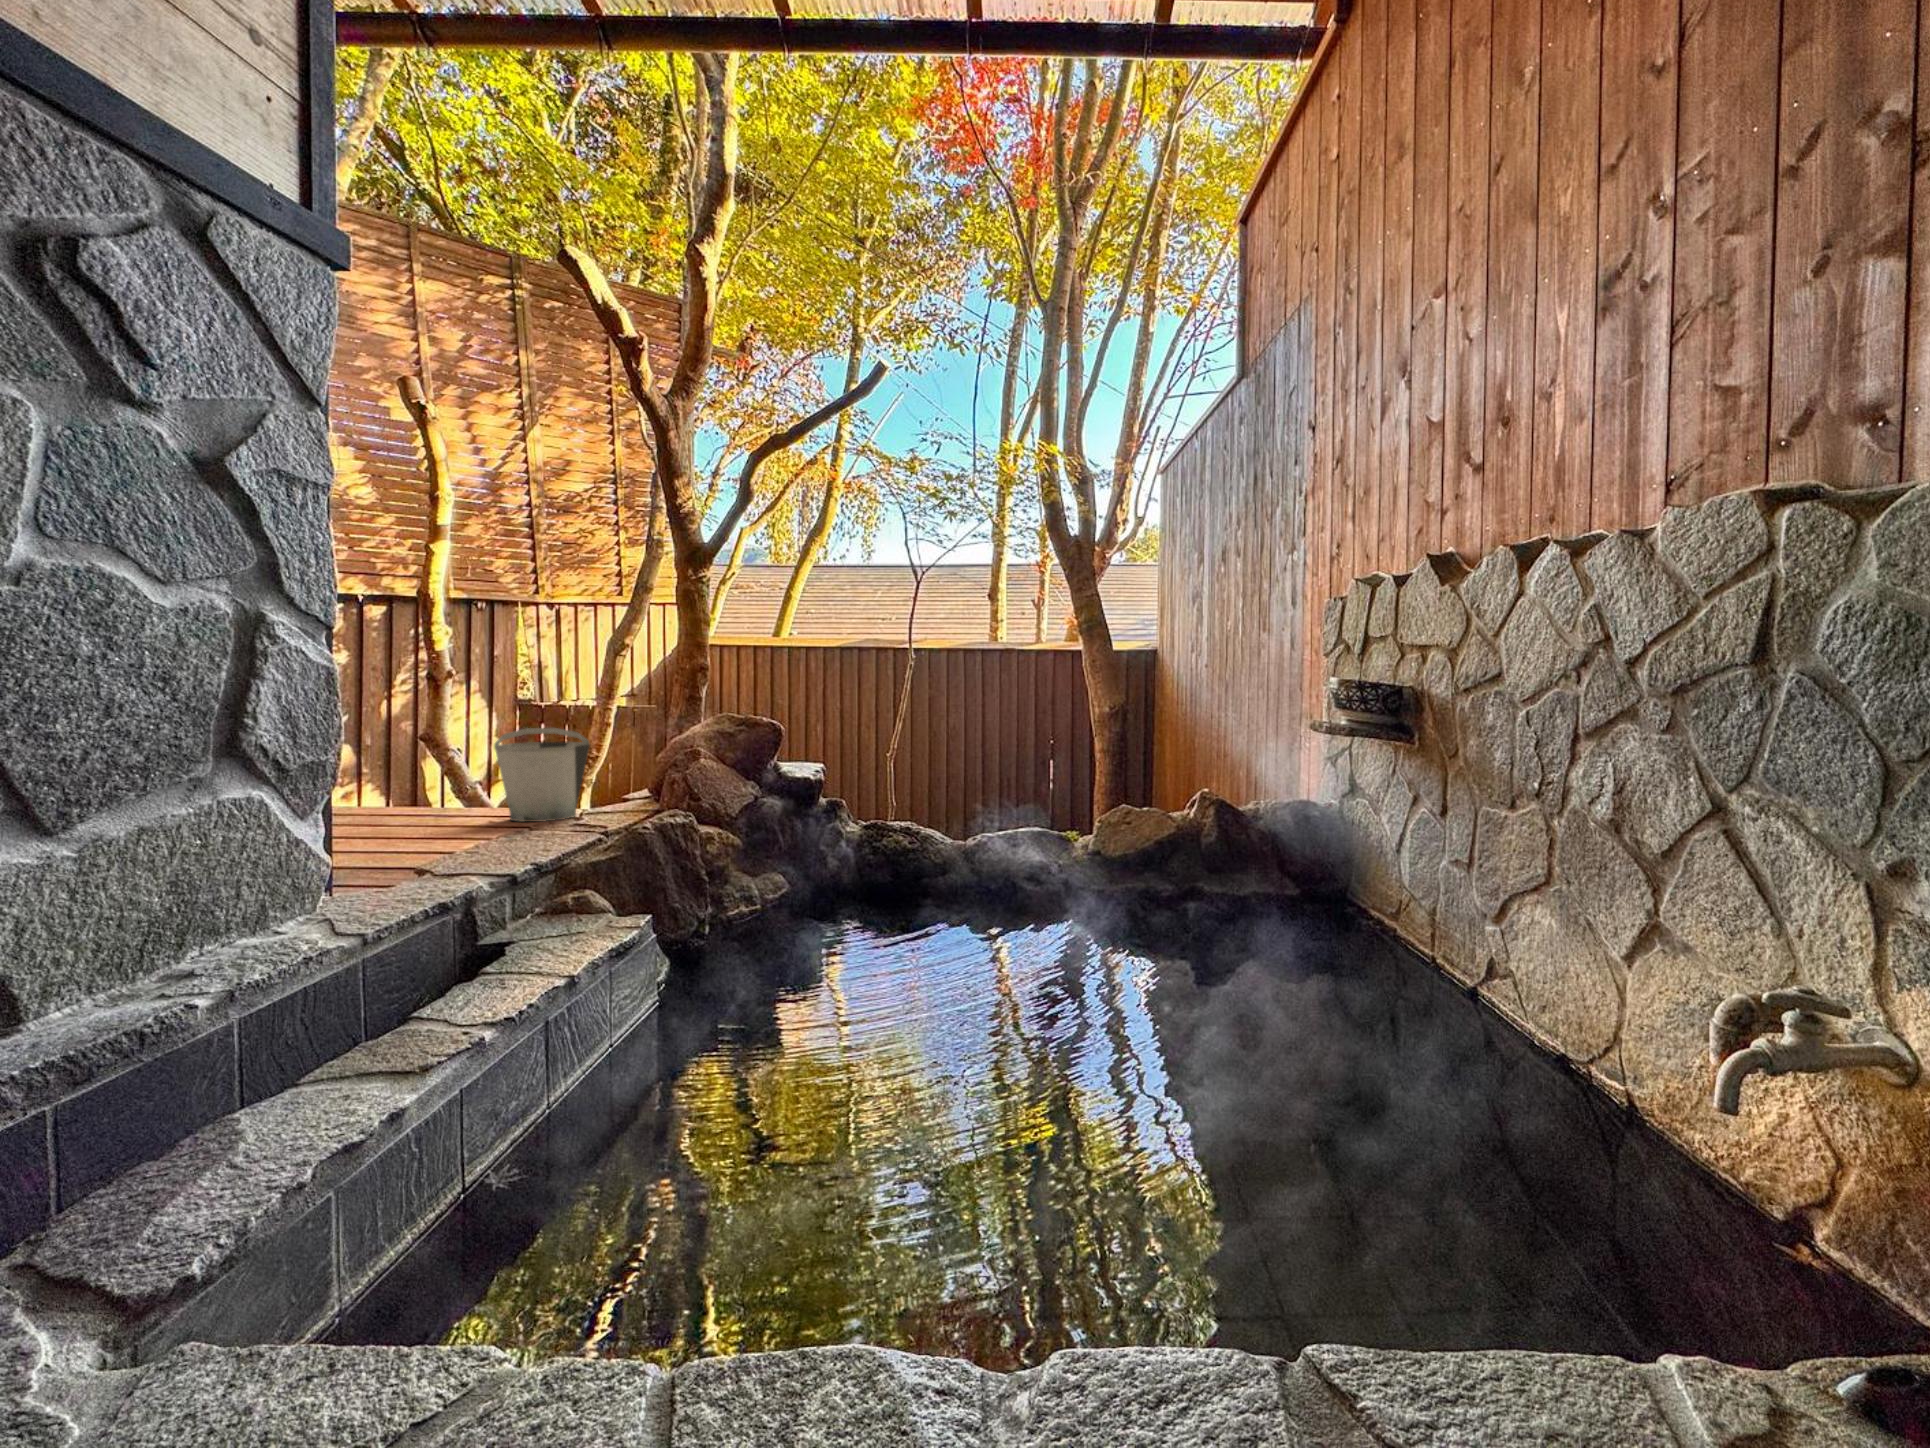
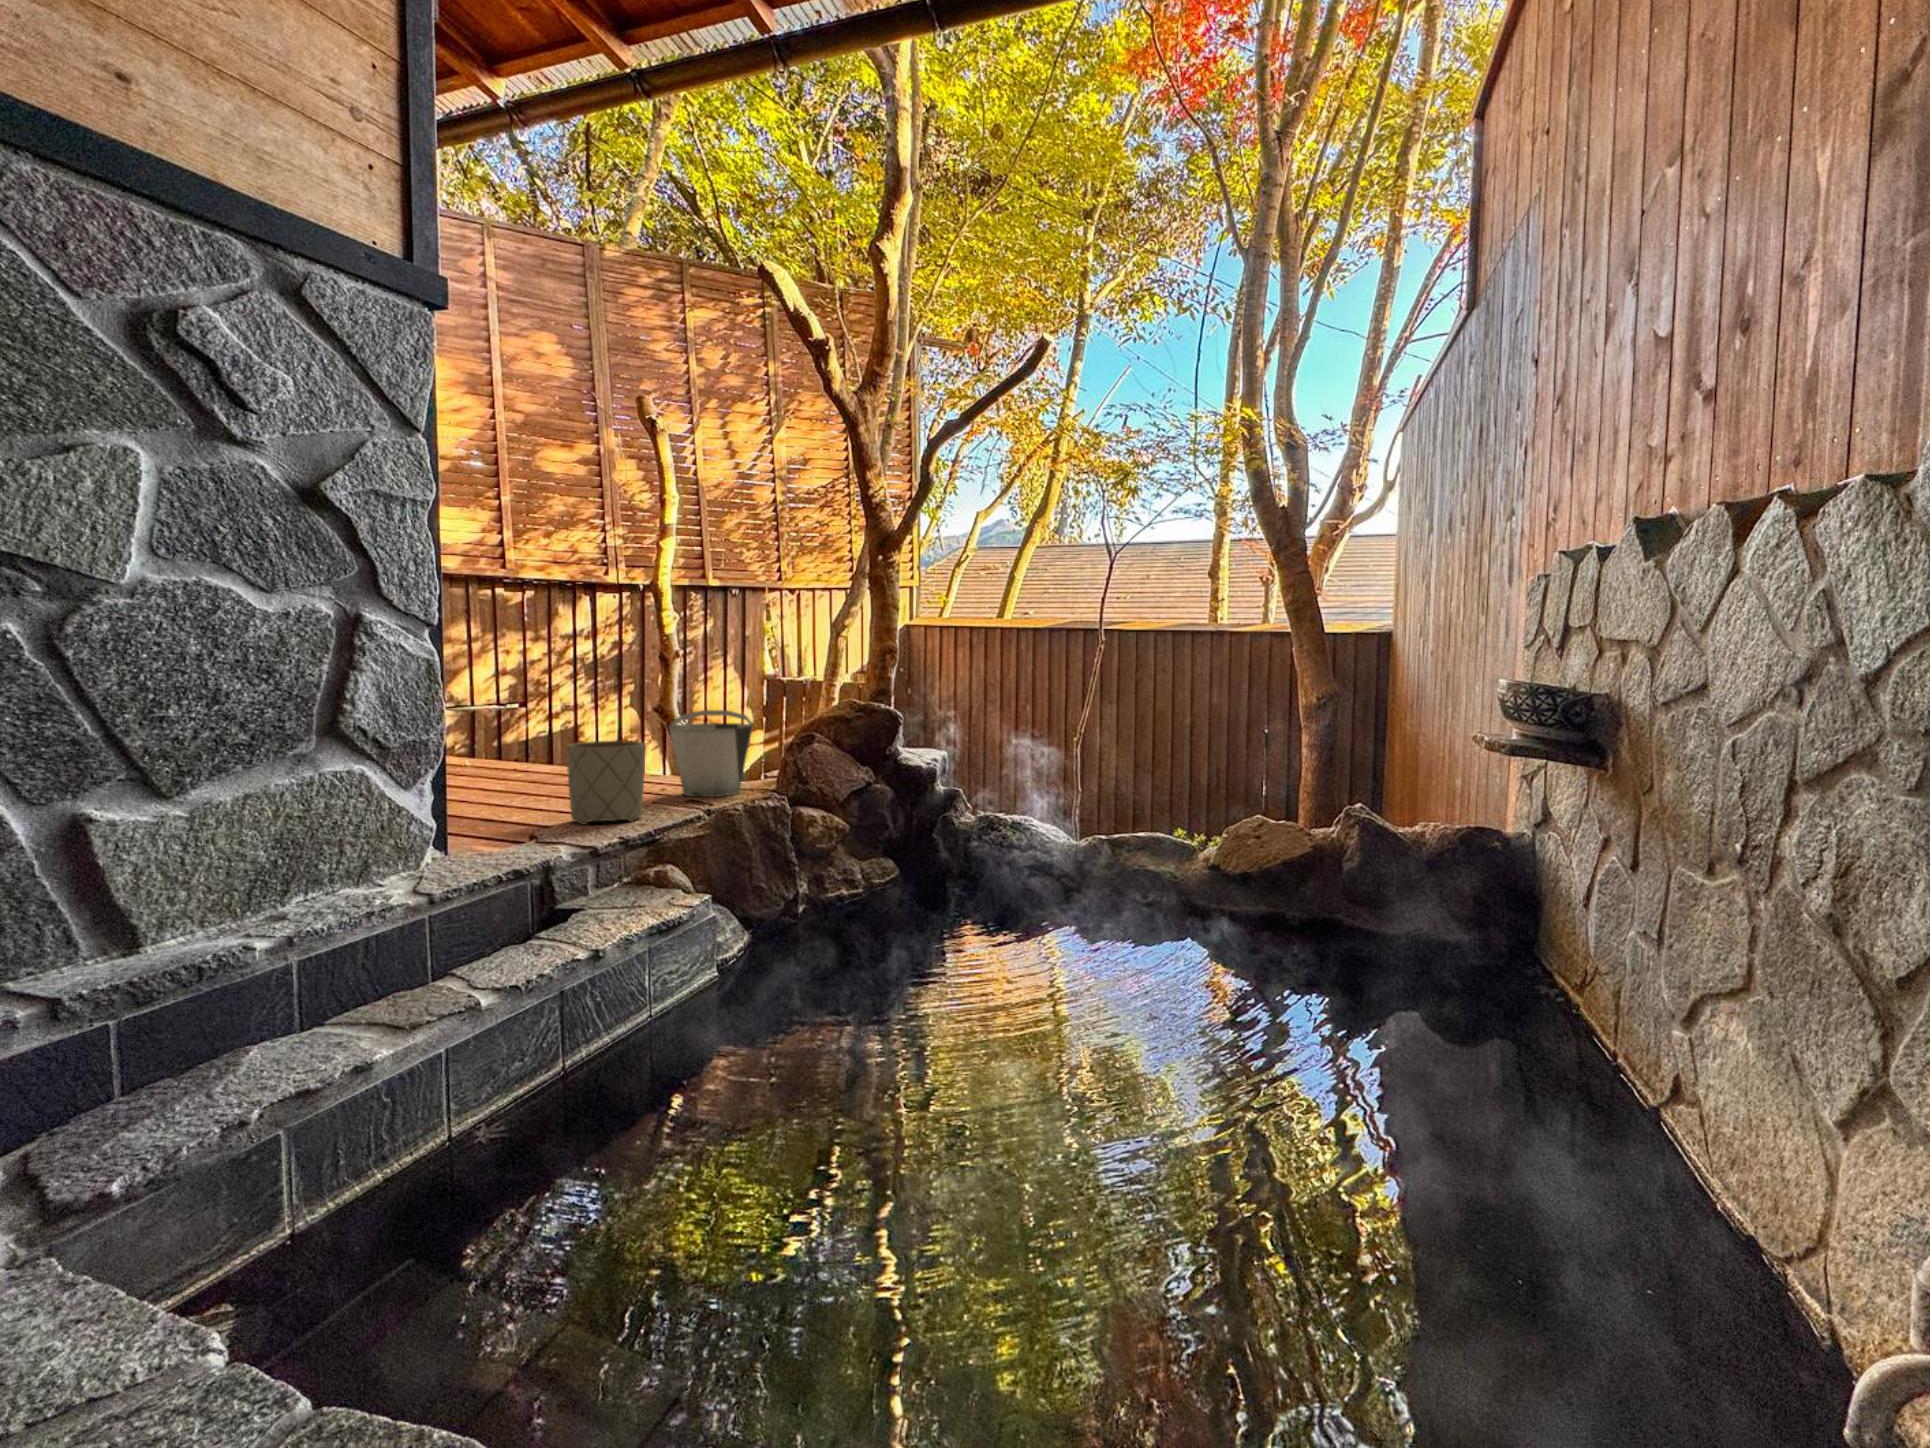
planter: none [407,761,500,856] -> present [566,741,646,825]

